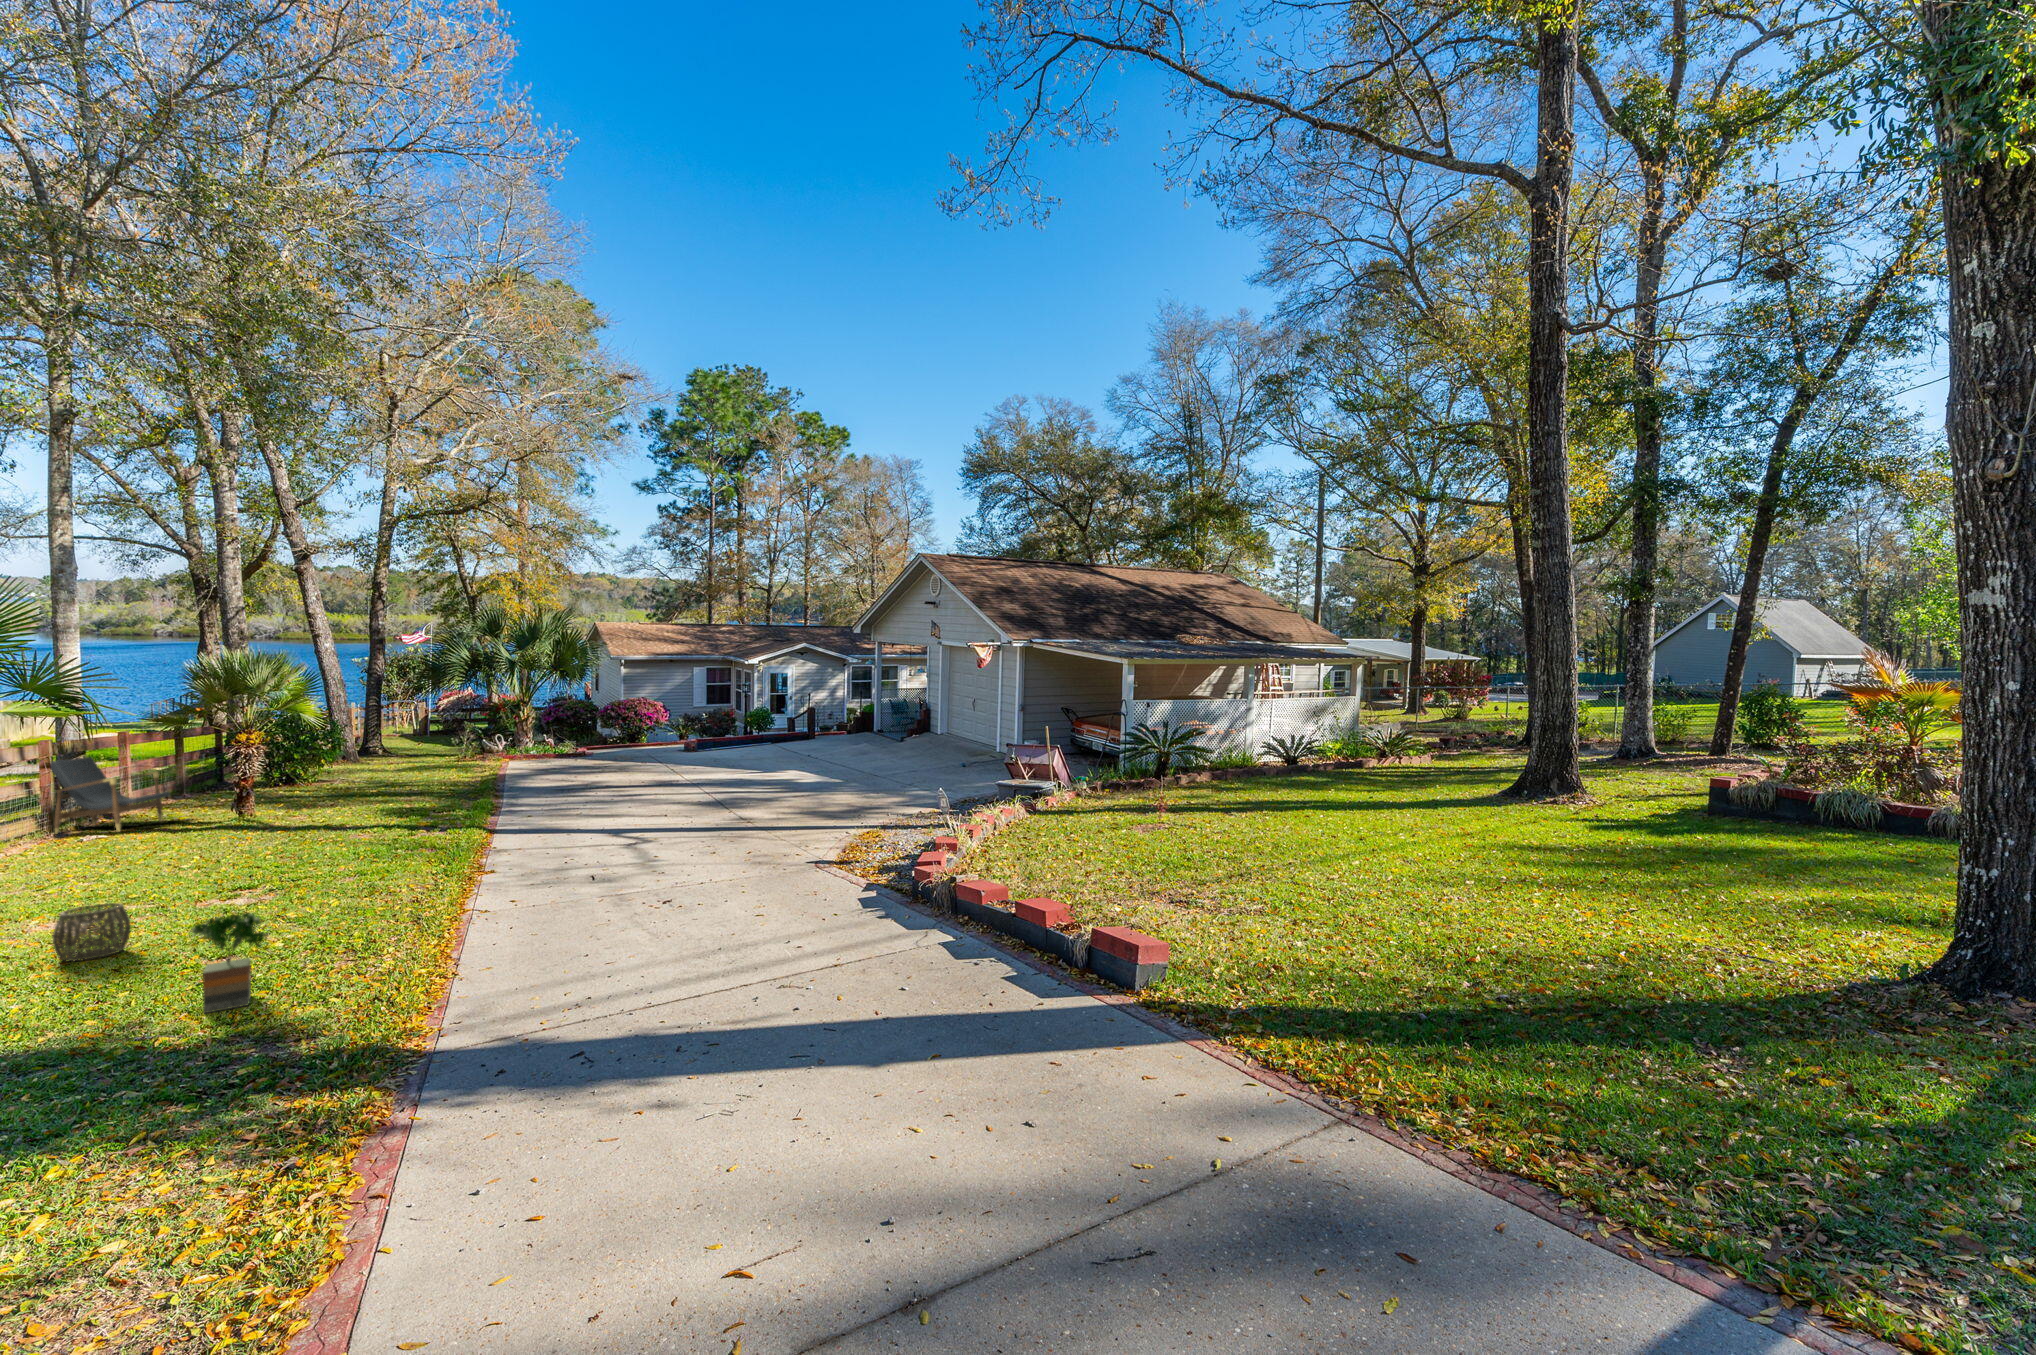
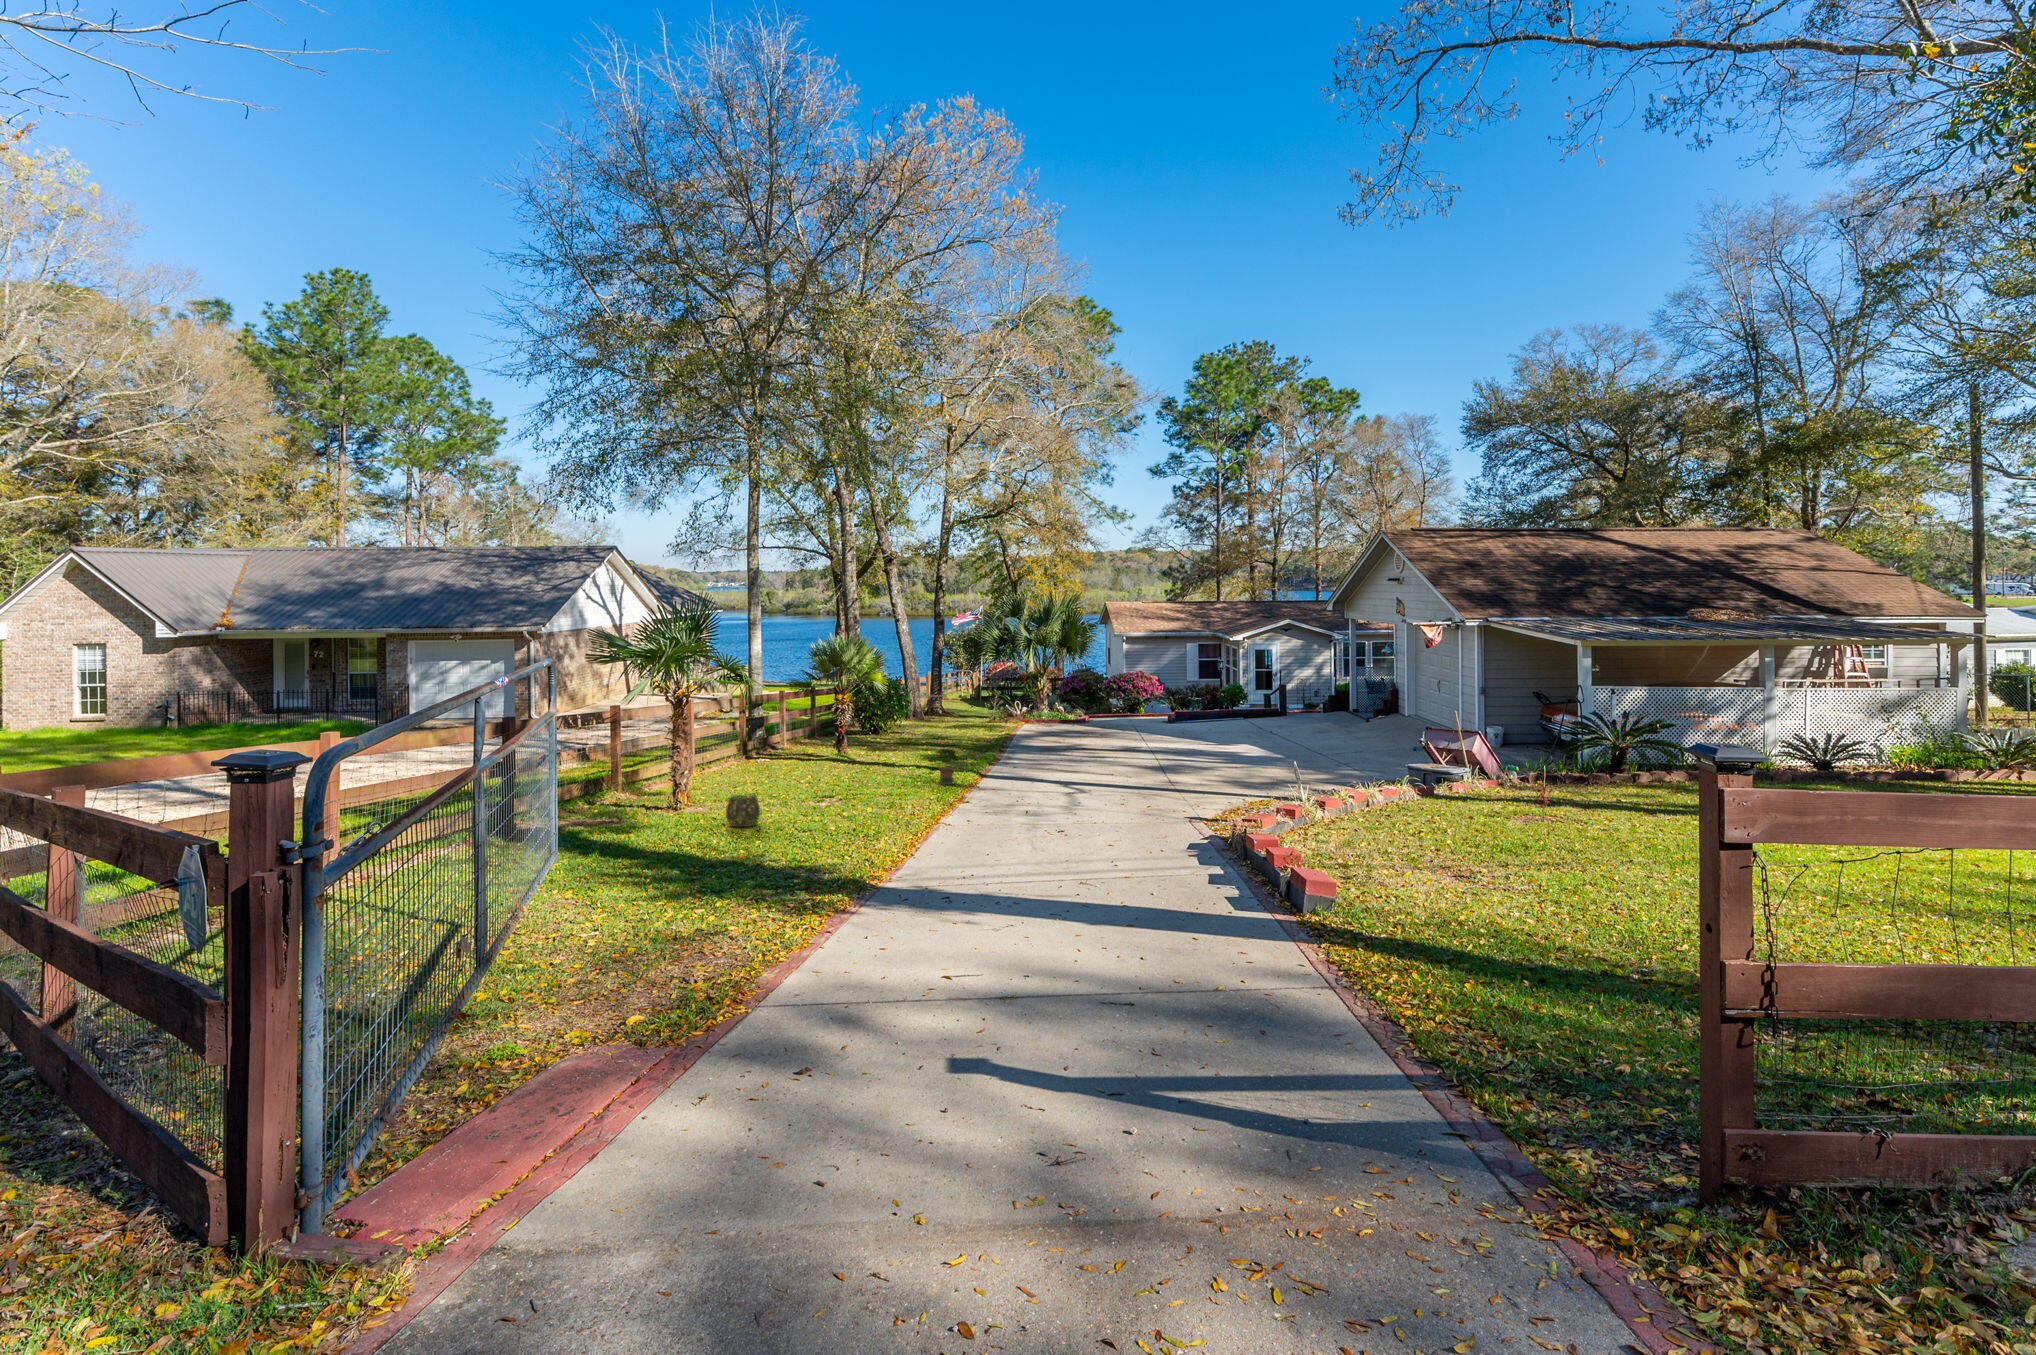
round table: none [339,731,398,766] -> present [915,695,945,715]
lounge chair: present [51,757,170,834] -> none [745,705,804,756]
potted tree: present [190,913,269,1013] -> present [936,749,958,785]

